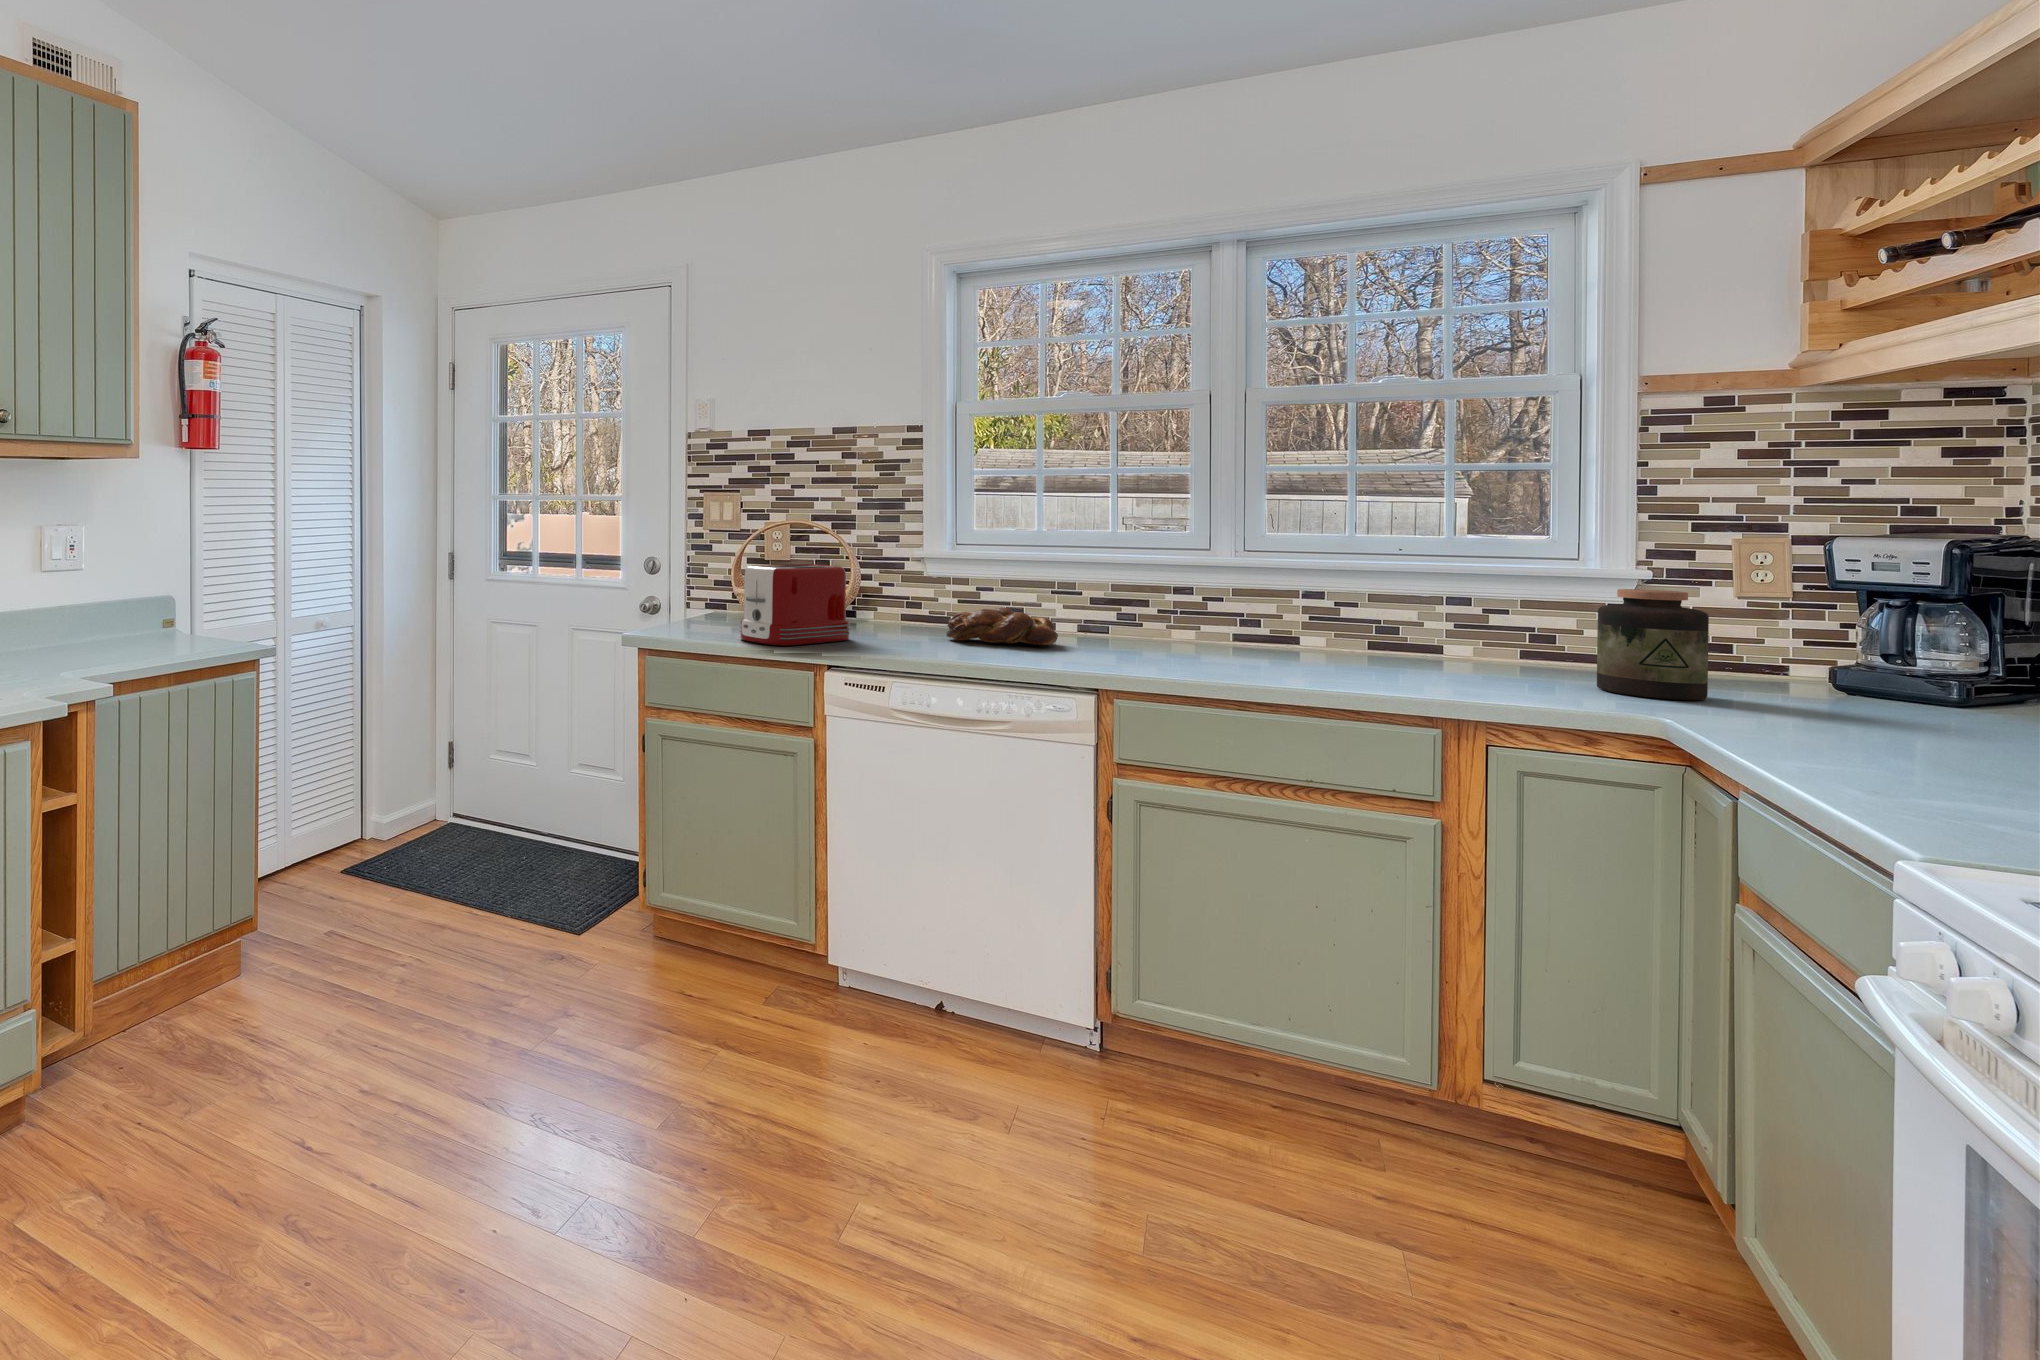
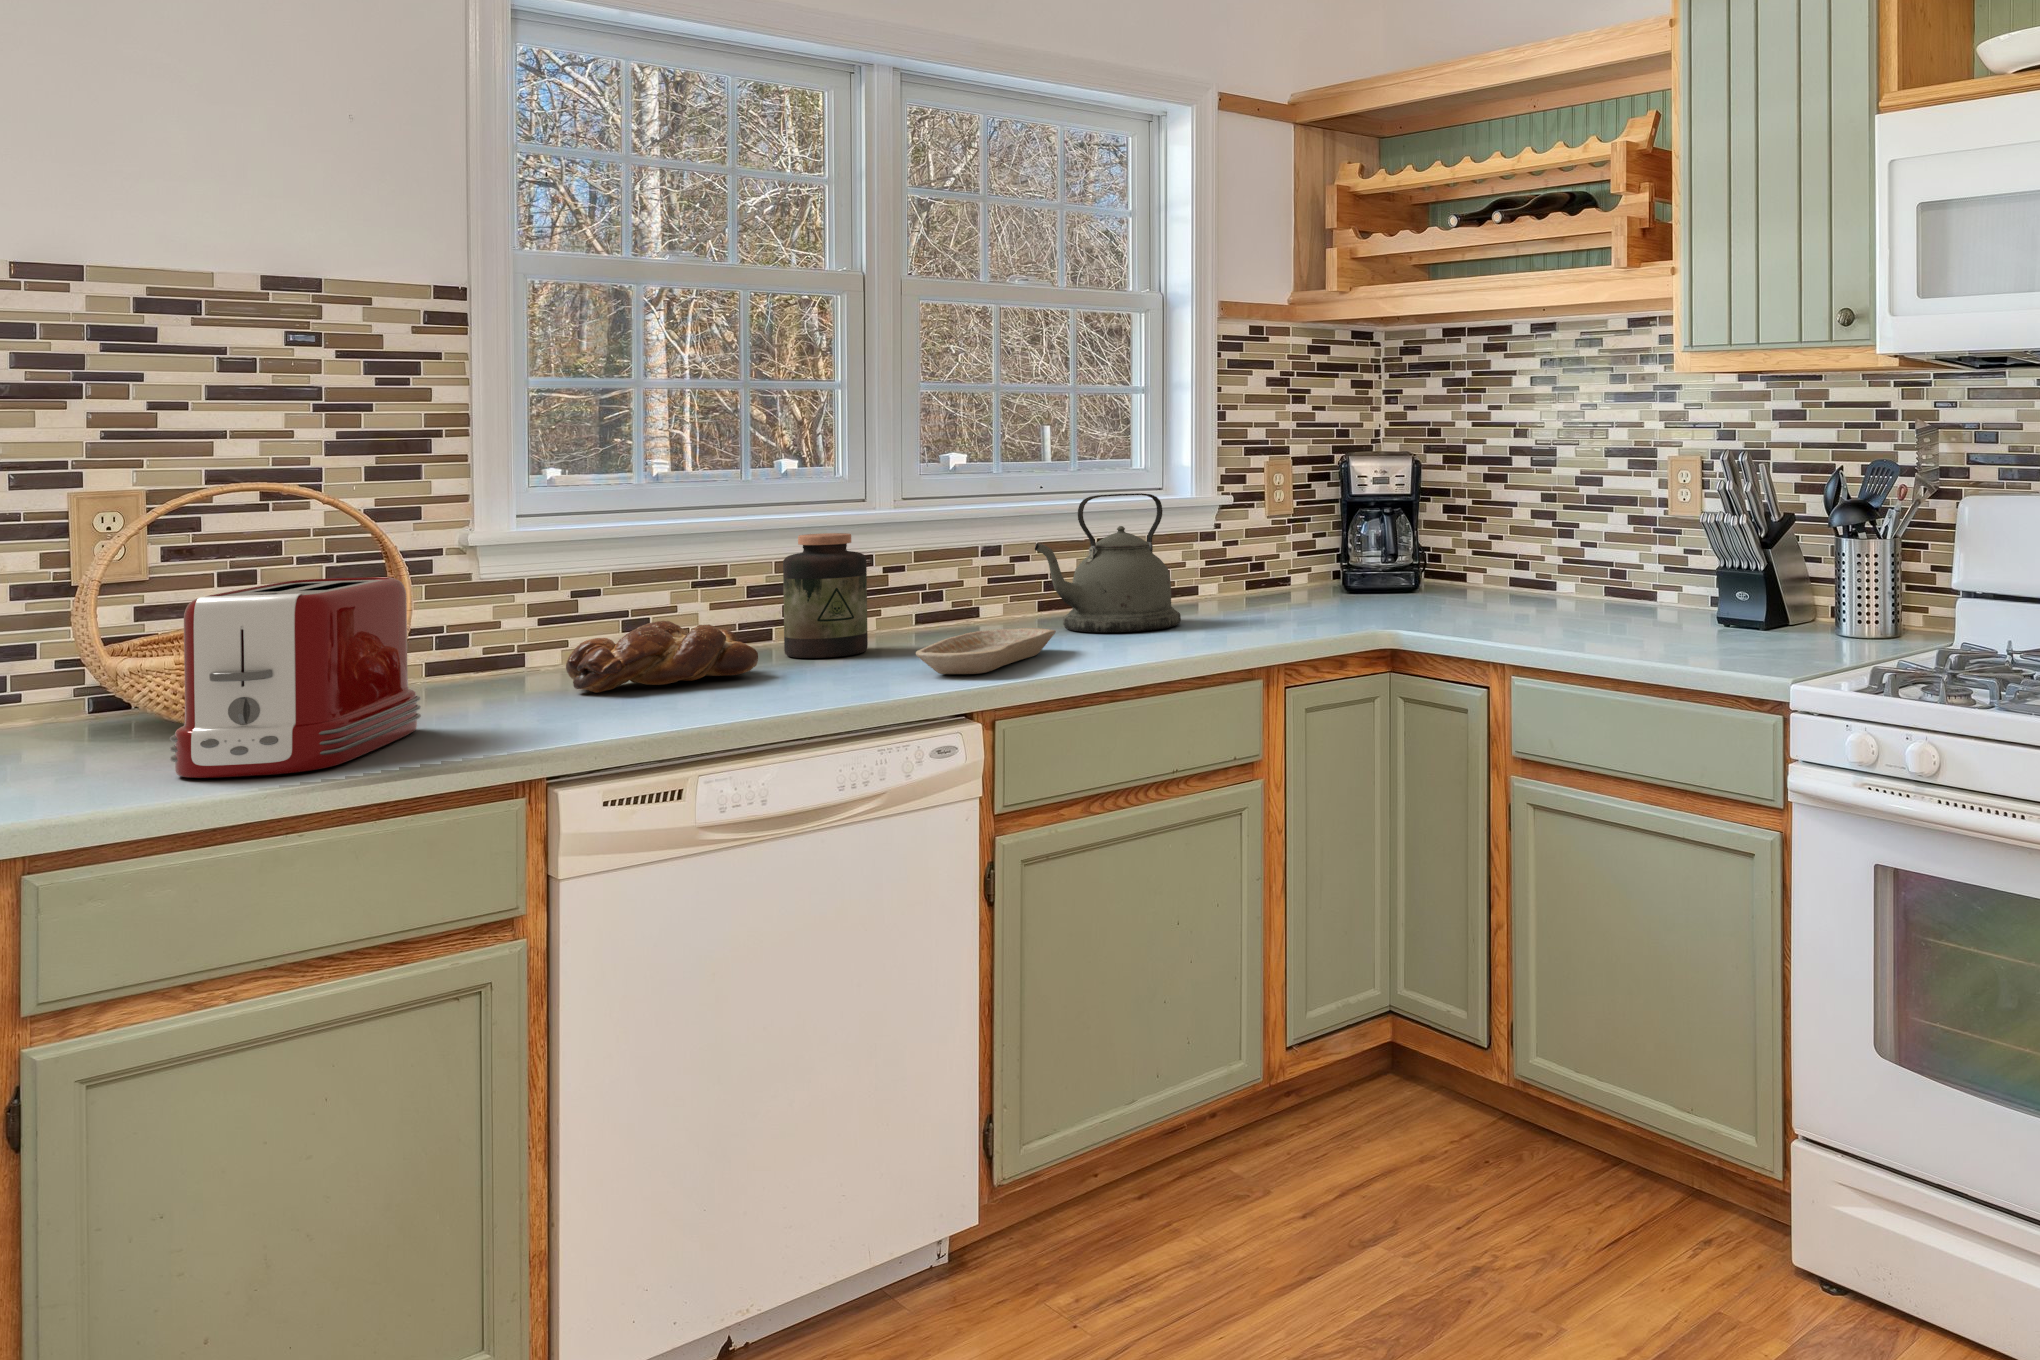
kettle: none [1328,556,1509,677] -> present [1035,493,1181,632]
jar: present [1597,589,1709,700] -> present [783,533,868,658]
tray: none [1145,646,1305,672] -> present [916,628,1056,674]

